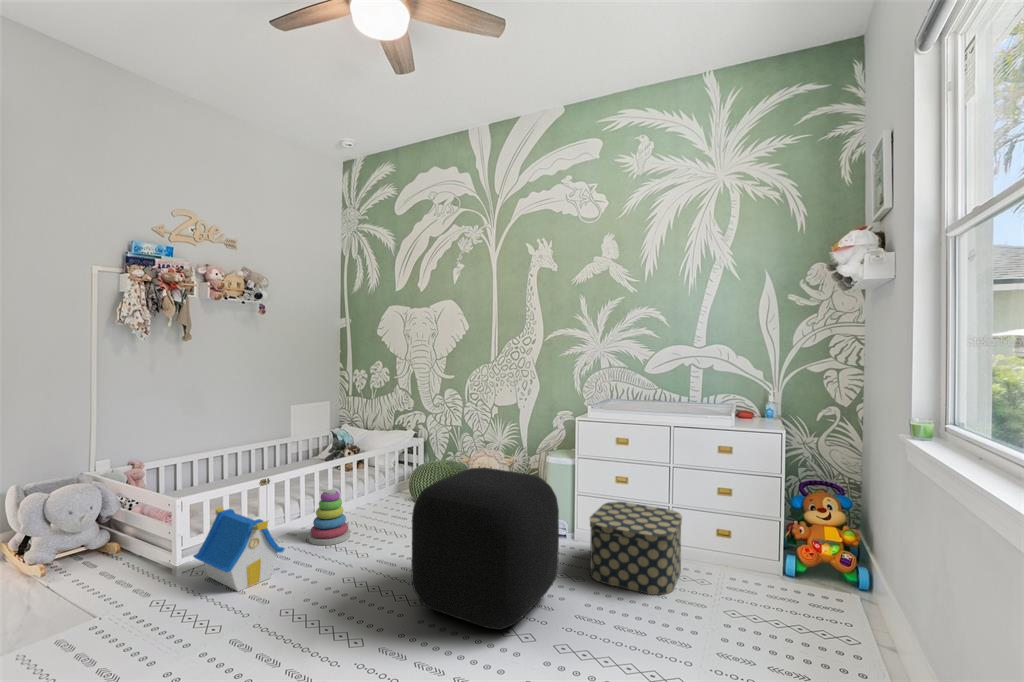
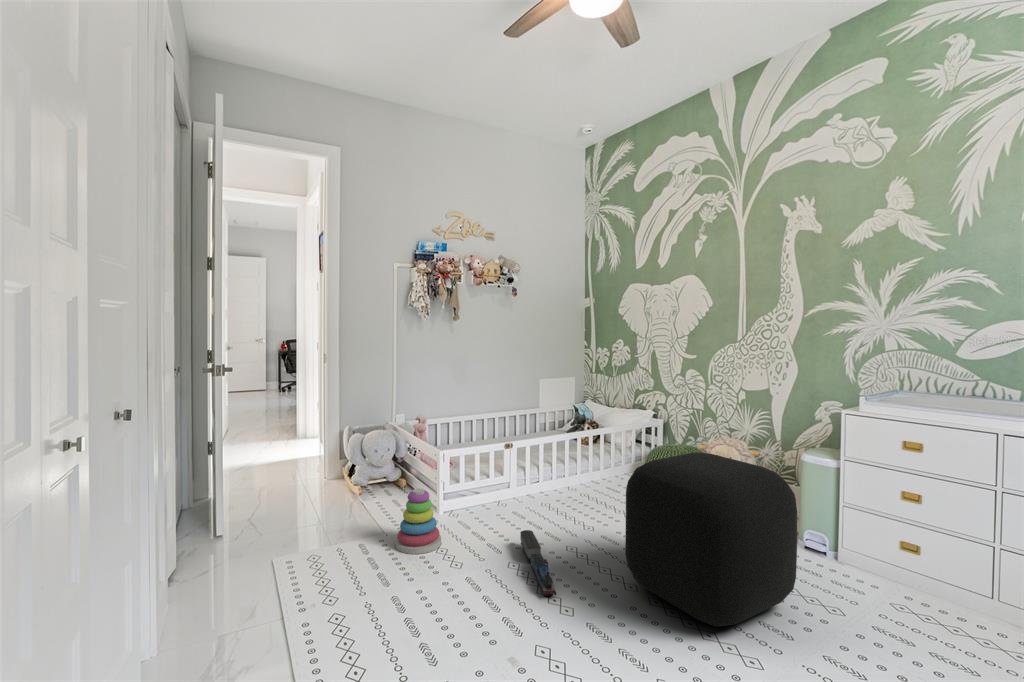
stacking toy: present [309,489,350,545] -> present [396,489,441,554]
storage box: present [590,502,682,595] -> none [847,518,1001,649]
toy house: present [193,507,285,591] -> none [453,461,521,533]
toy train: none [288,576,343,647] -> present [520,530,557,596]

